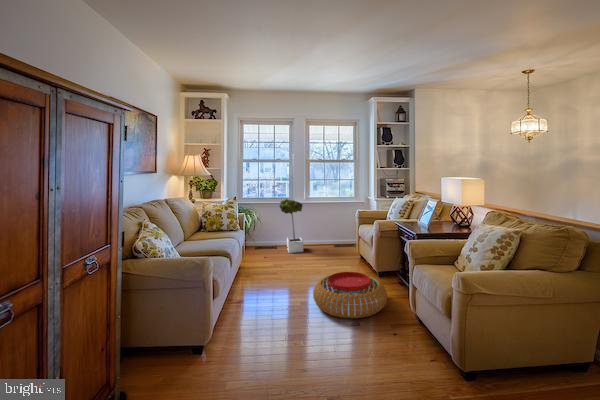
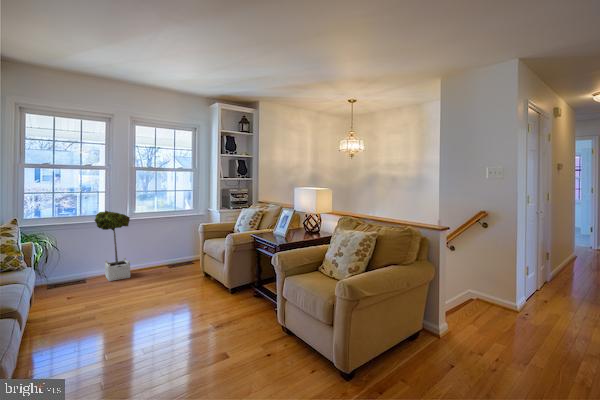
pouf: present [313,272,387,319] -> none [159,294,251,354]

